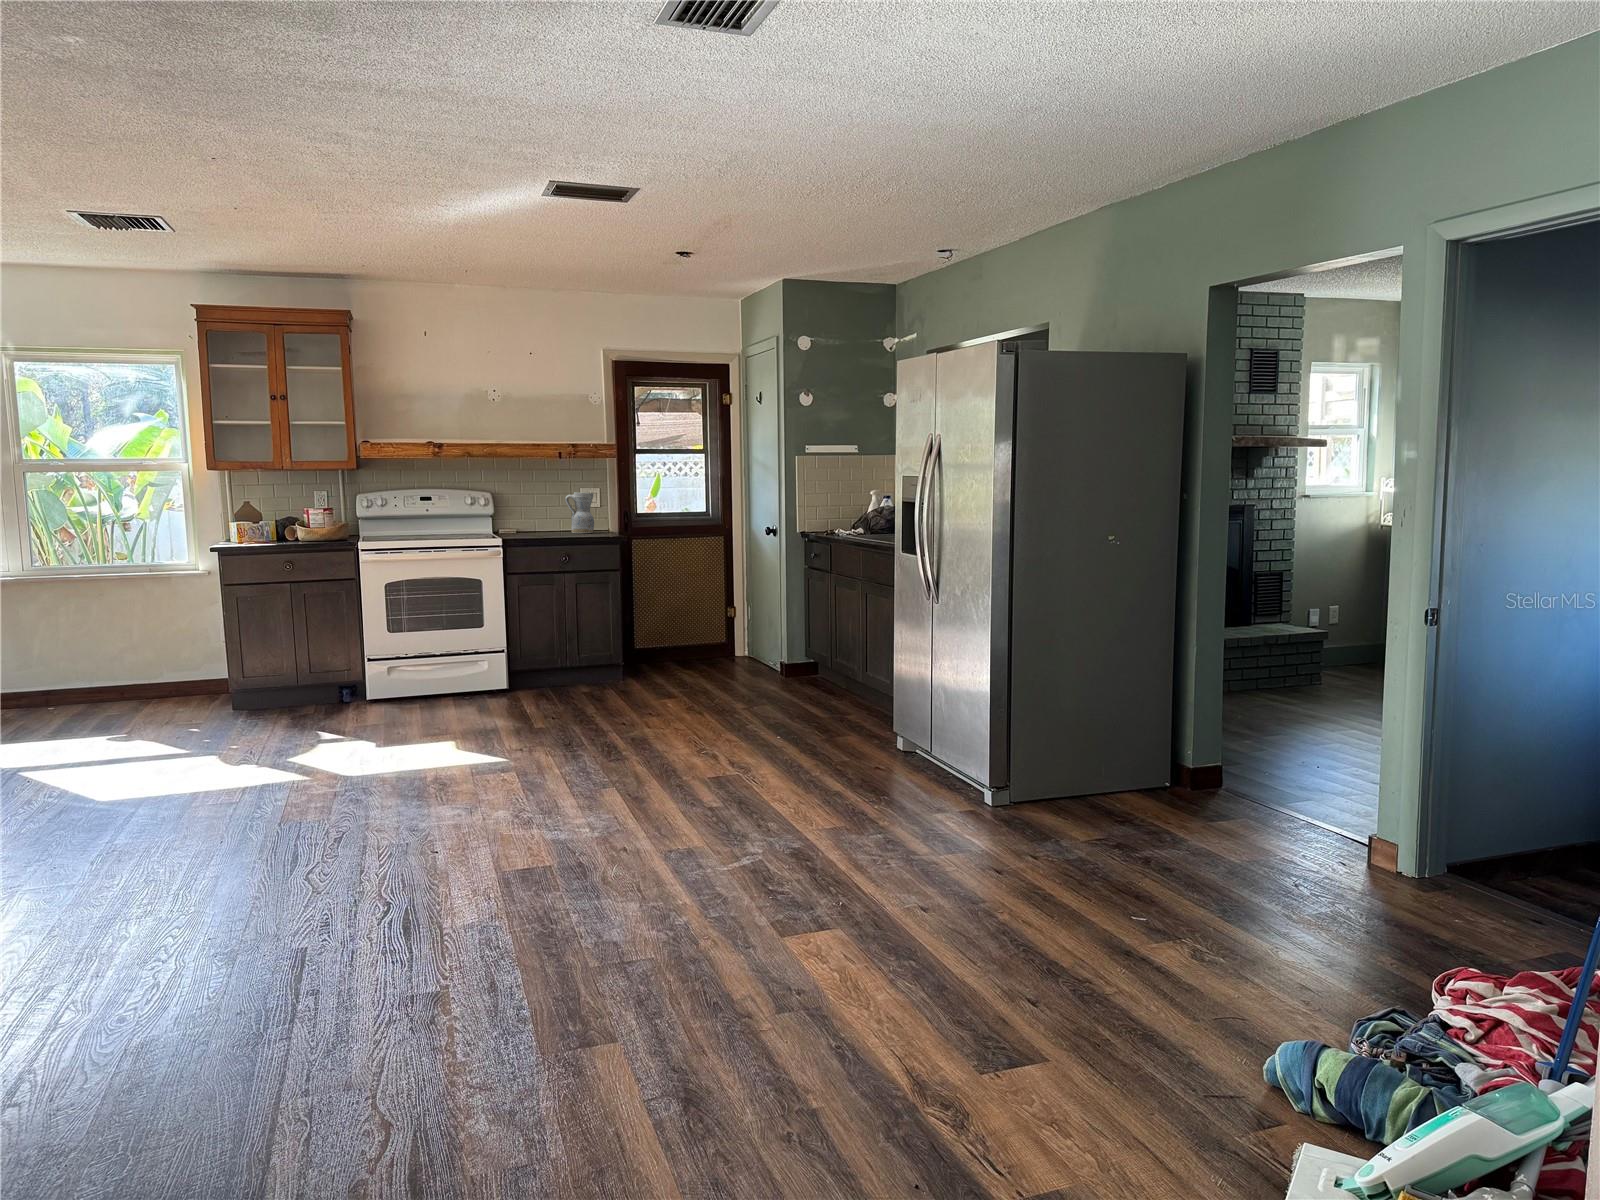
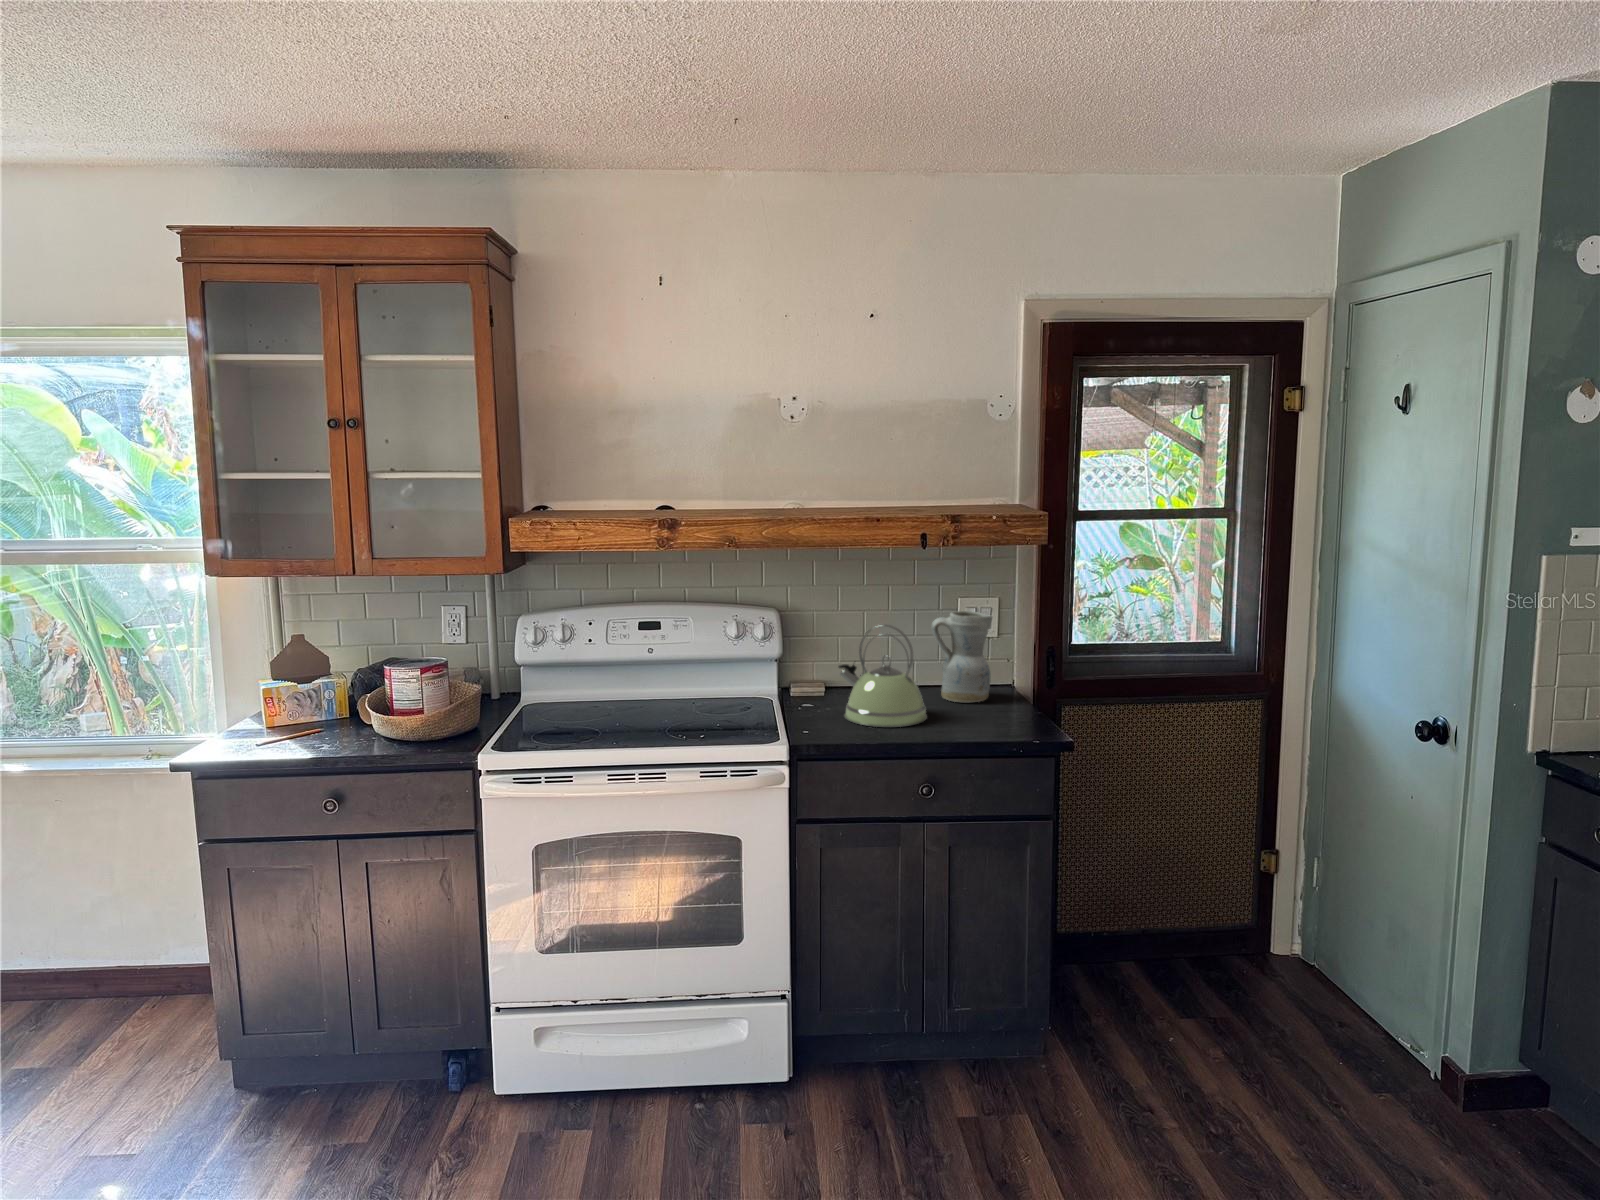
kettle: none [522,493,564,536] -> present [838,624,927,727]

